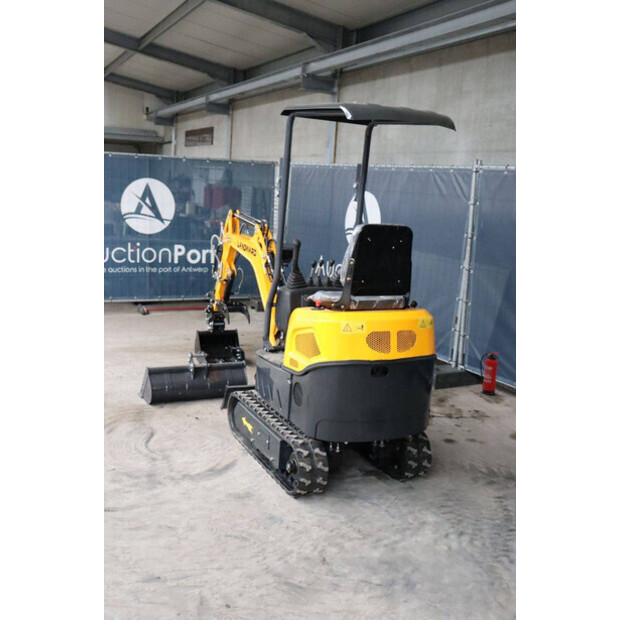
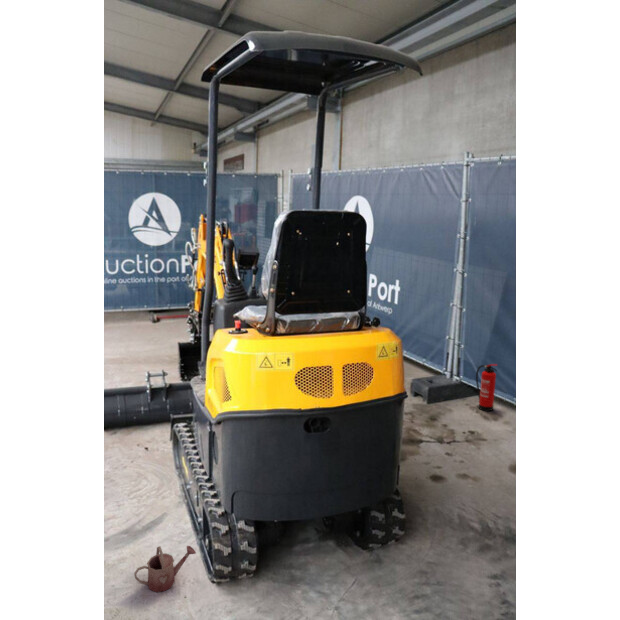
watering can: none [240,466,281,498] -> present [134,546,196,592]

